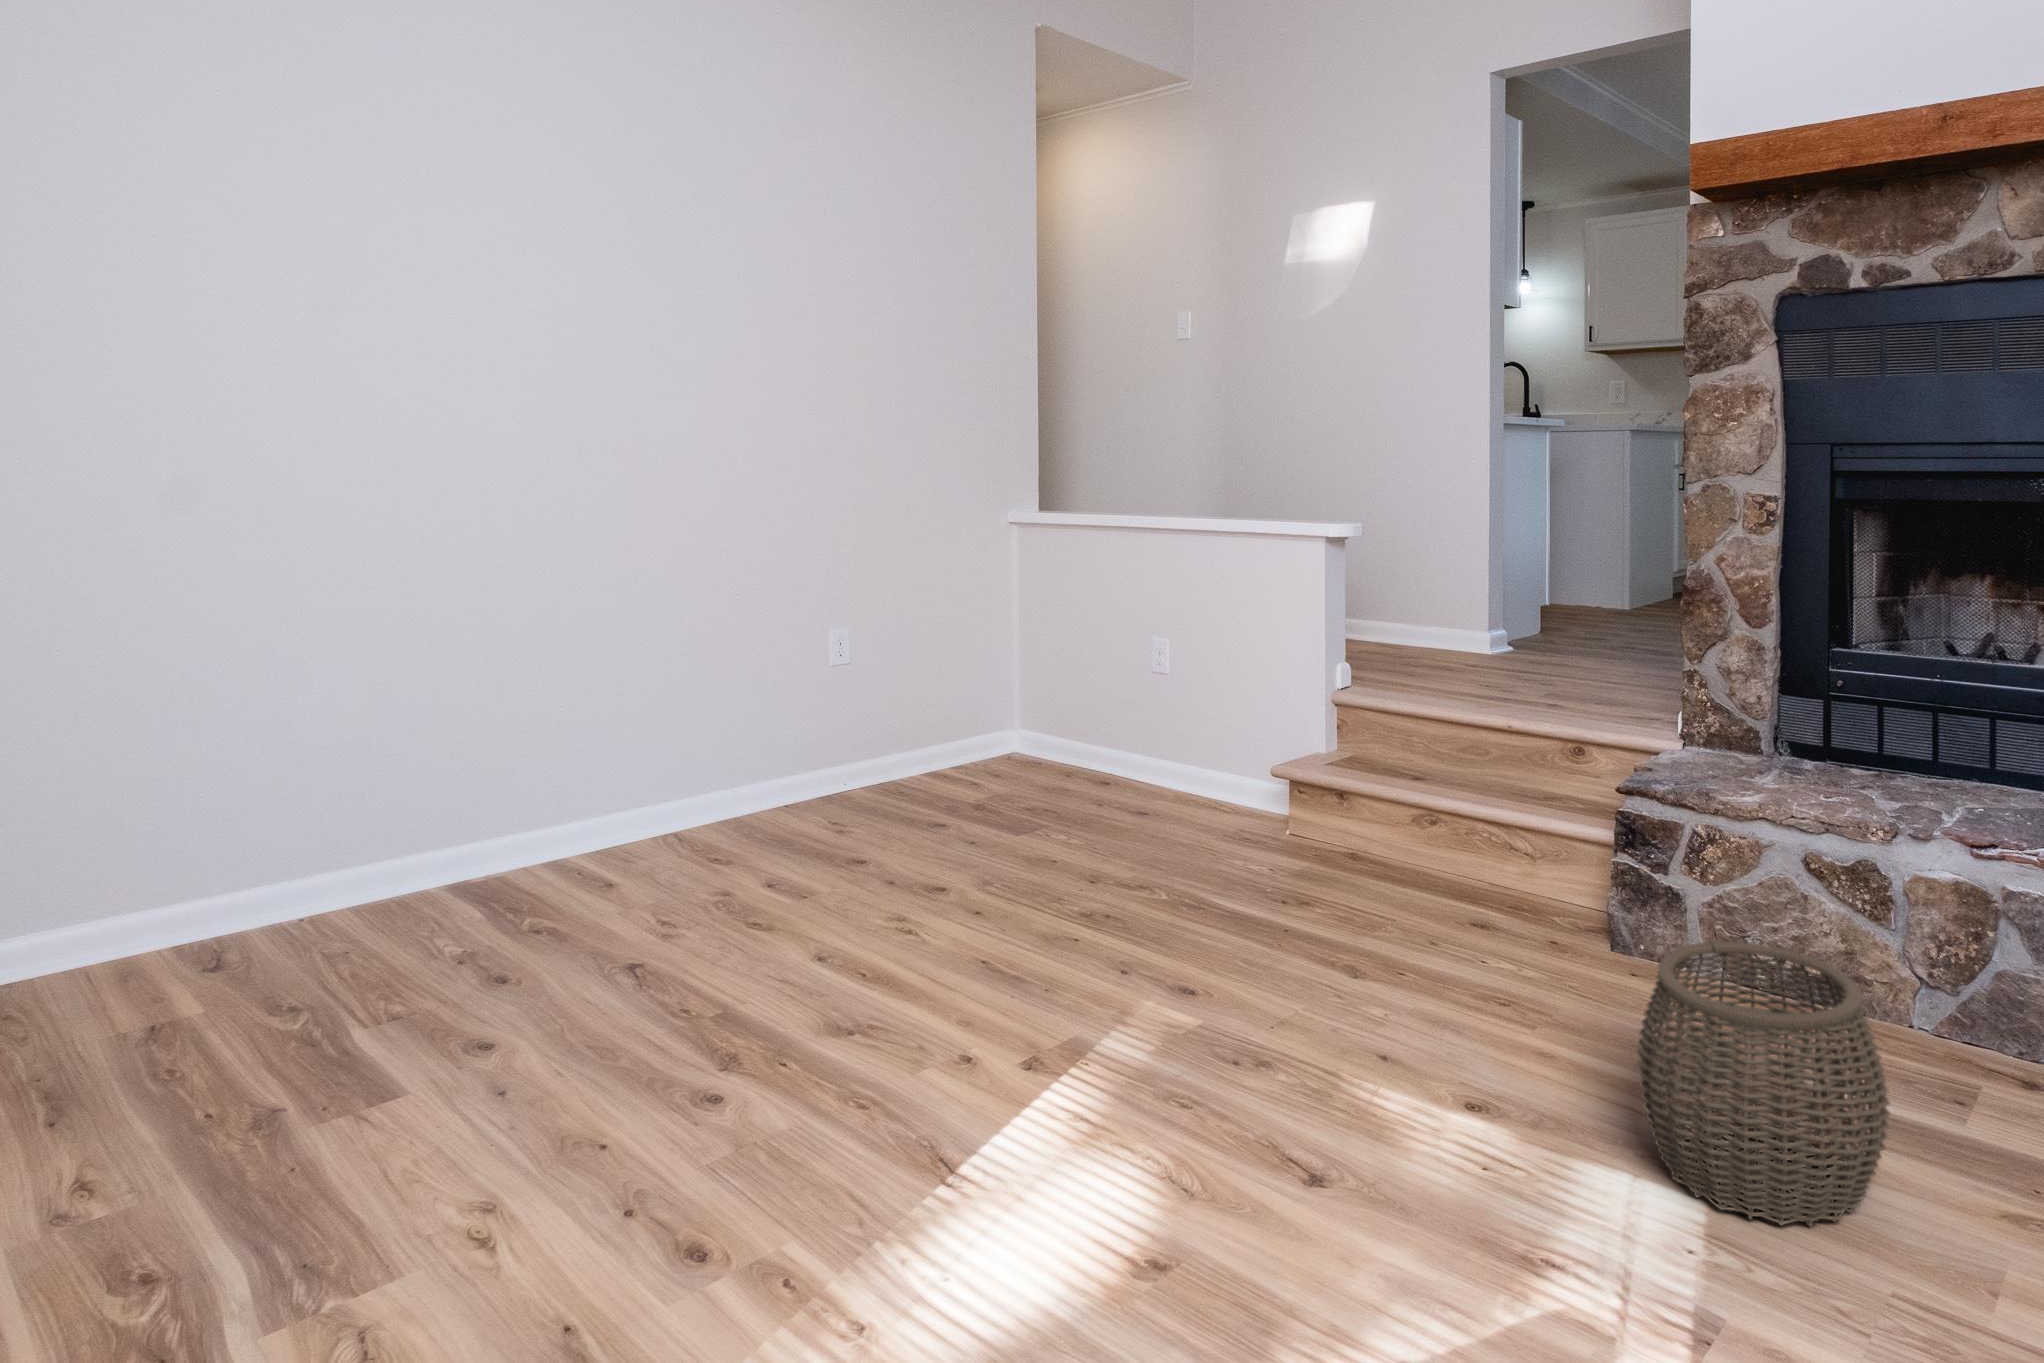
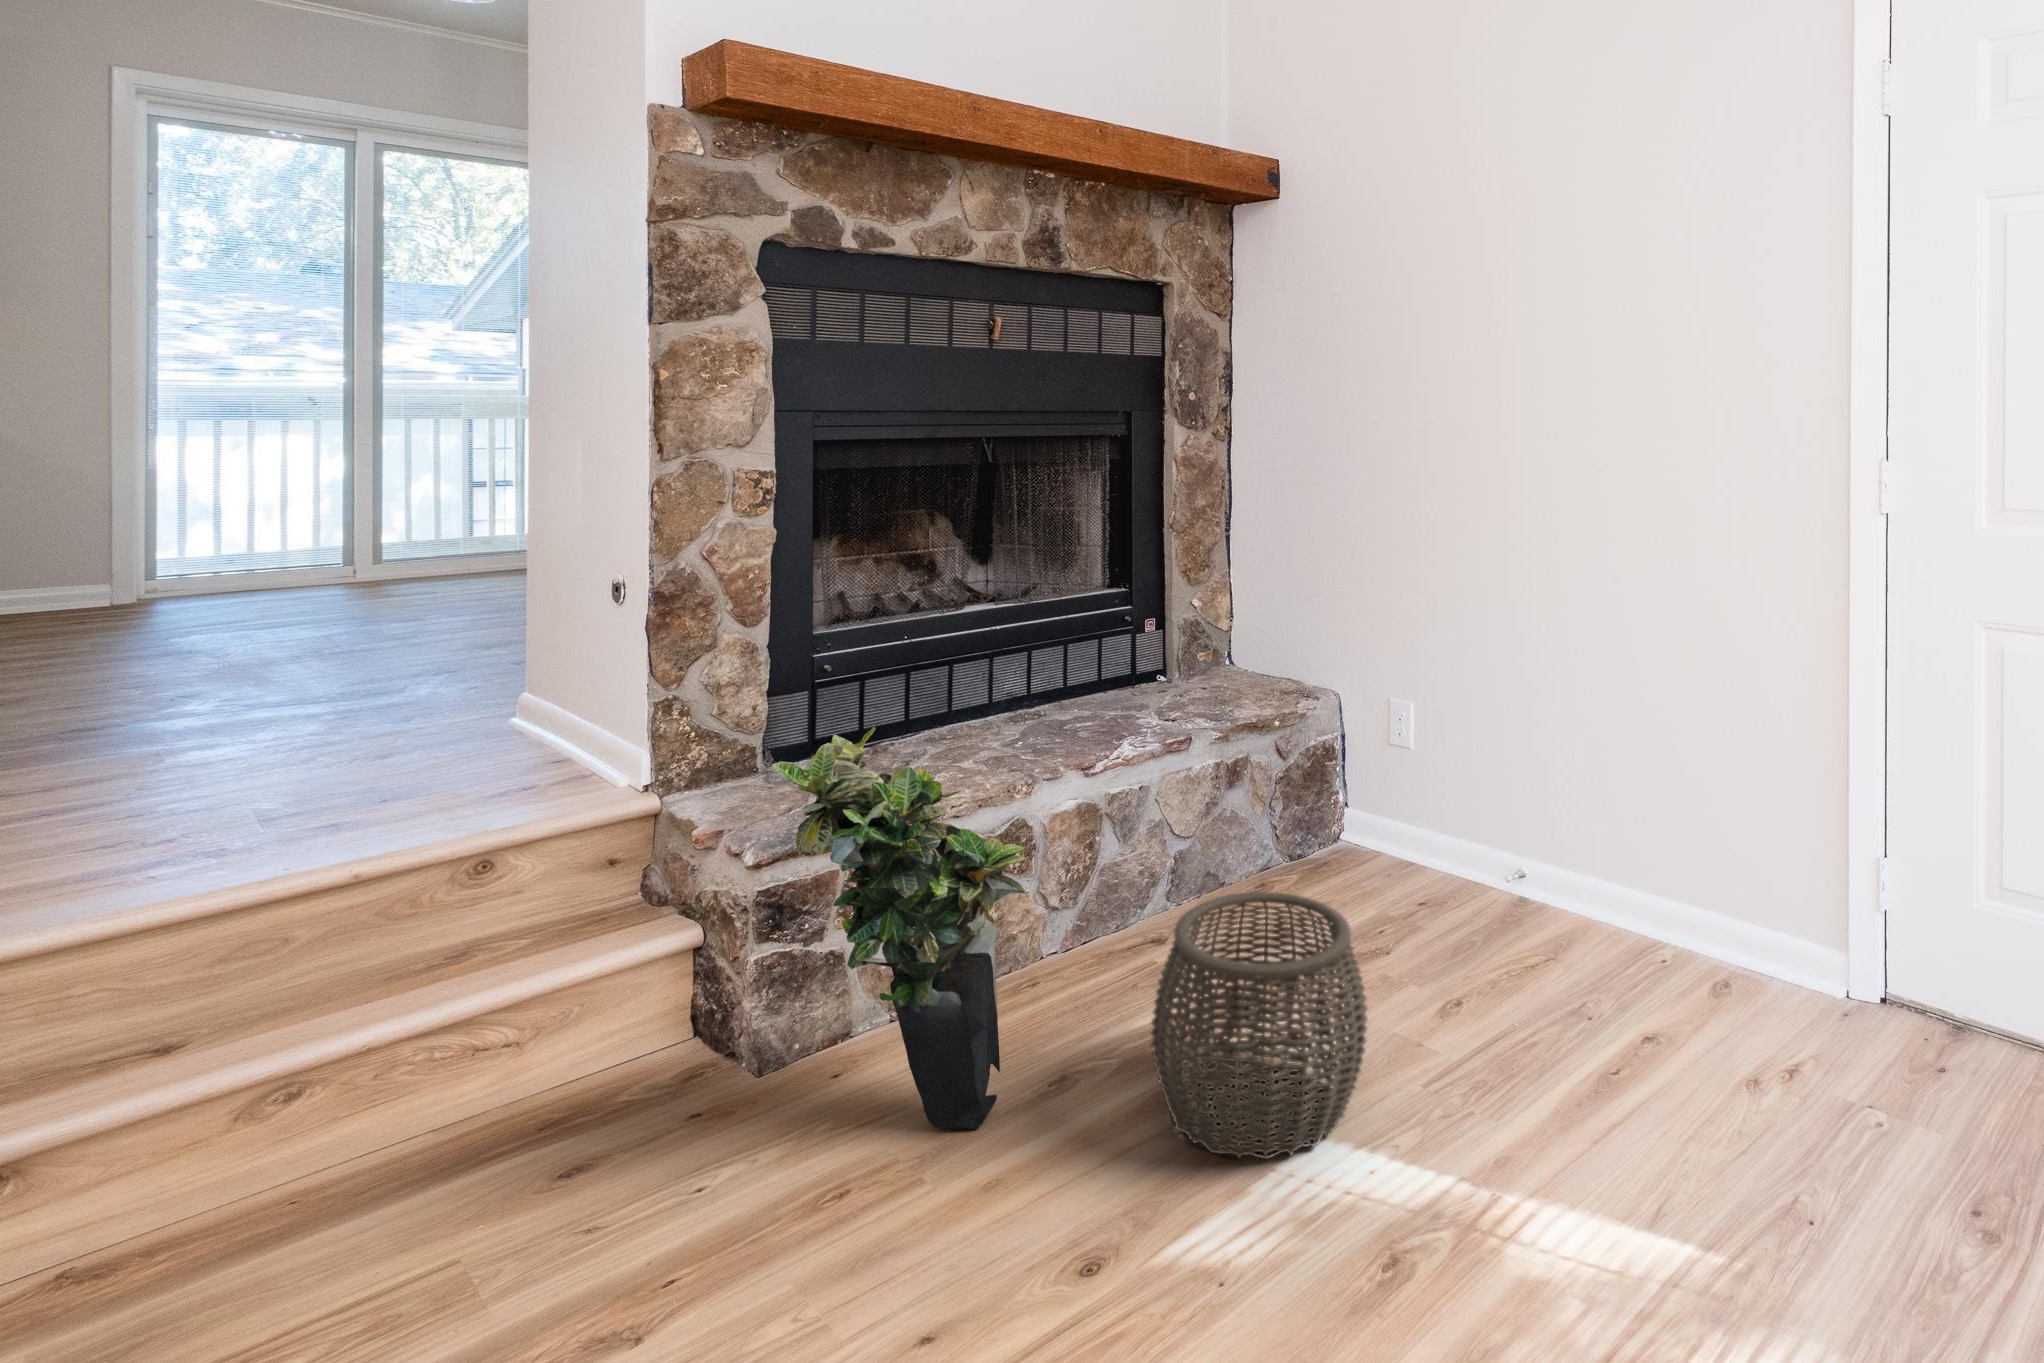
potted plant: none [1507,693,1703,1041] -> present [773,727,1026,1129]

